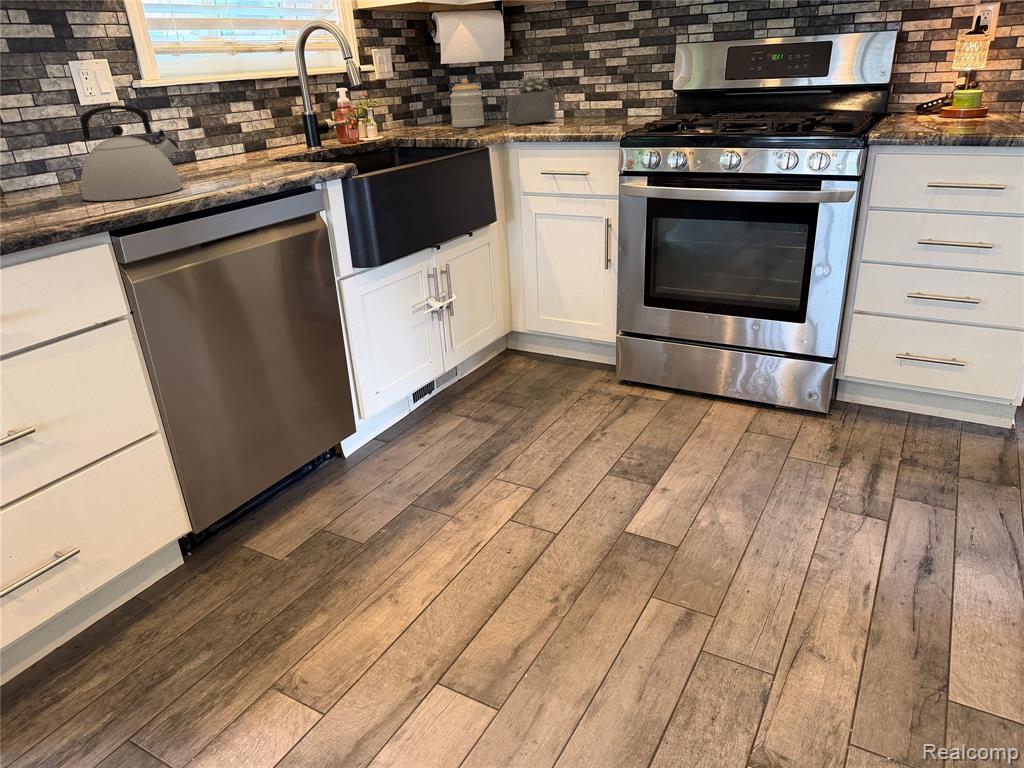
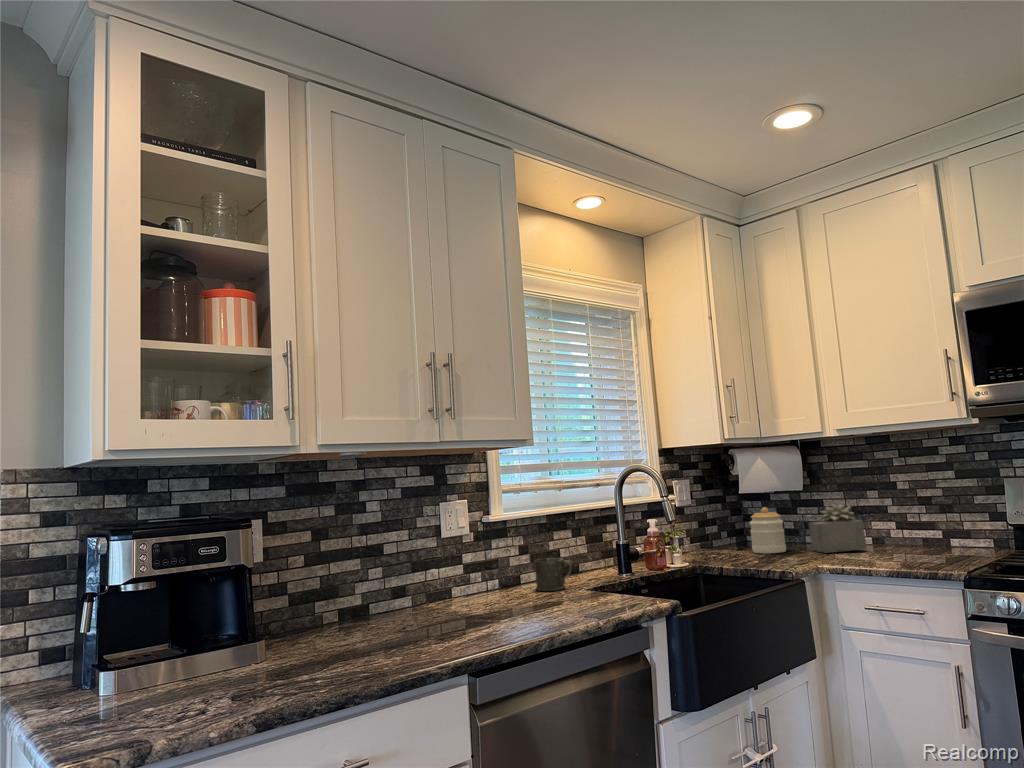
kettle: present [80,105,183,201] -> none [440,547,526,634]
mug: none [205,129,248,165] -> present [534,558,572,591]

